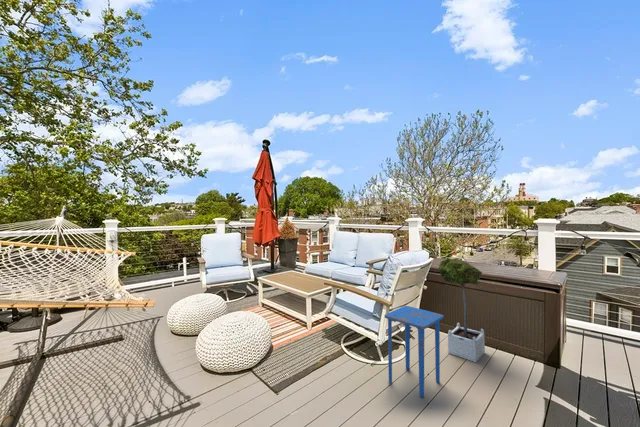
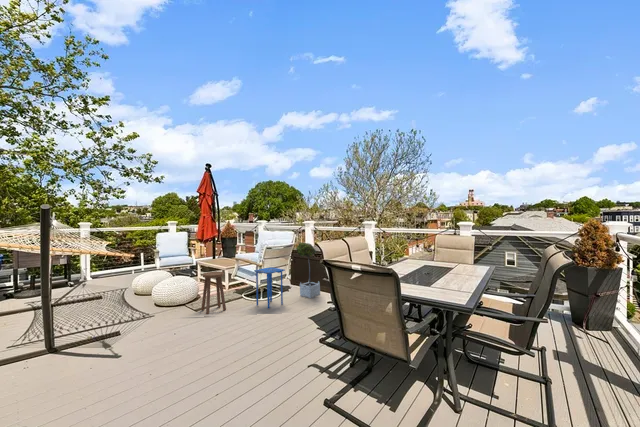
stool: none [289,317,338,412] -> present [201,272,226,314]

